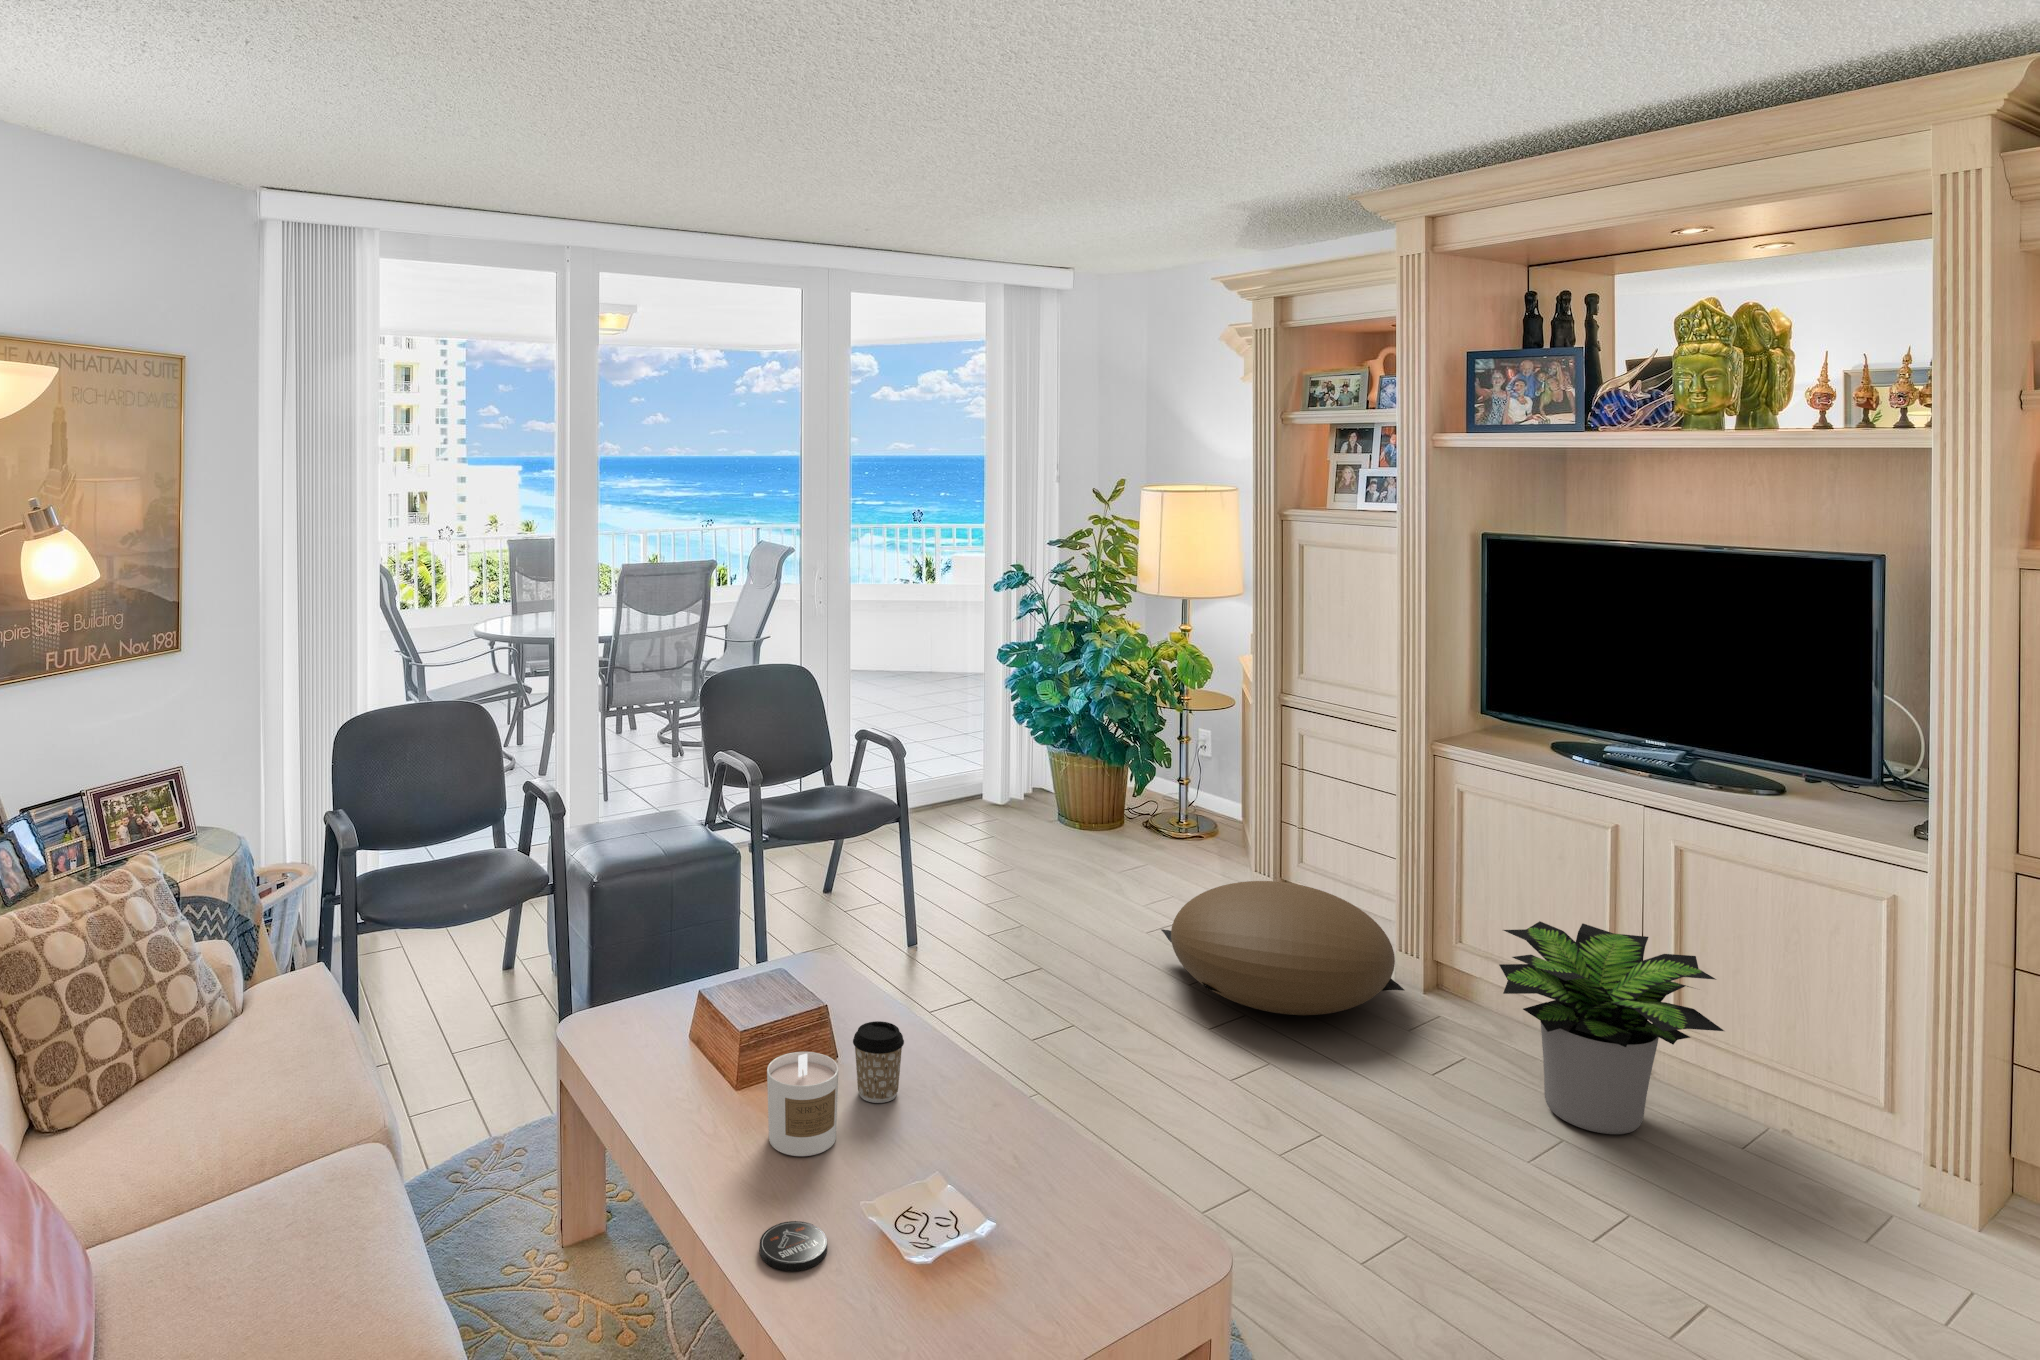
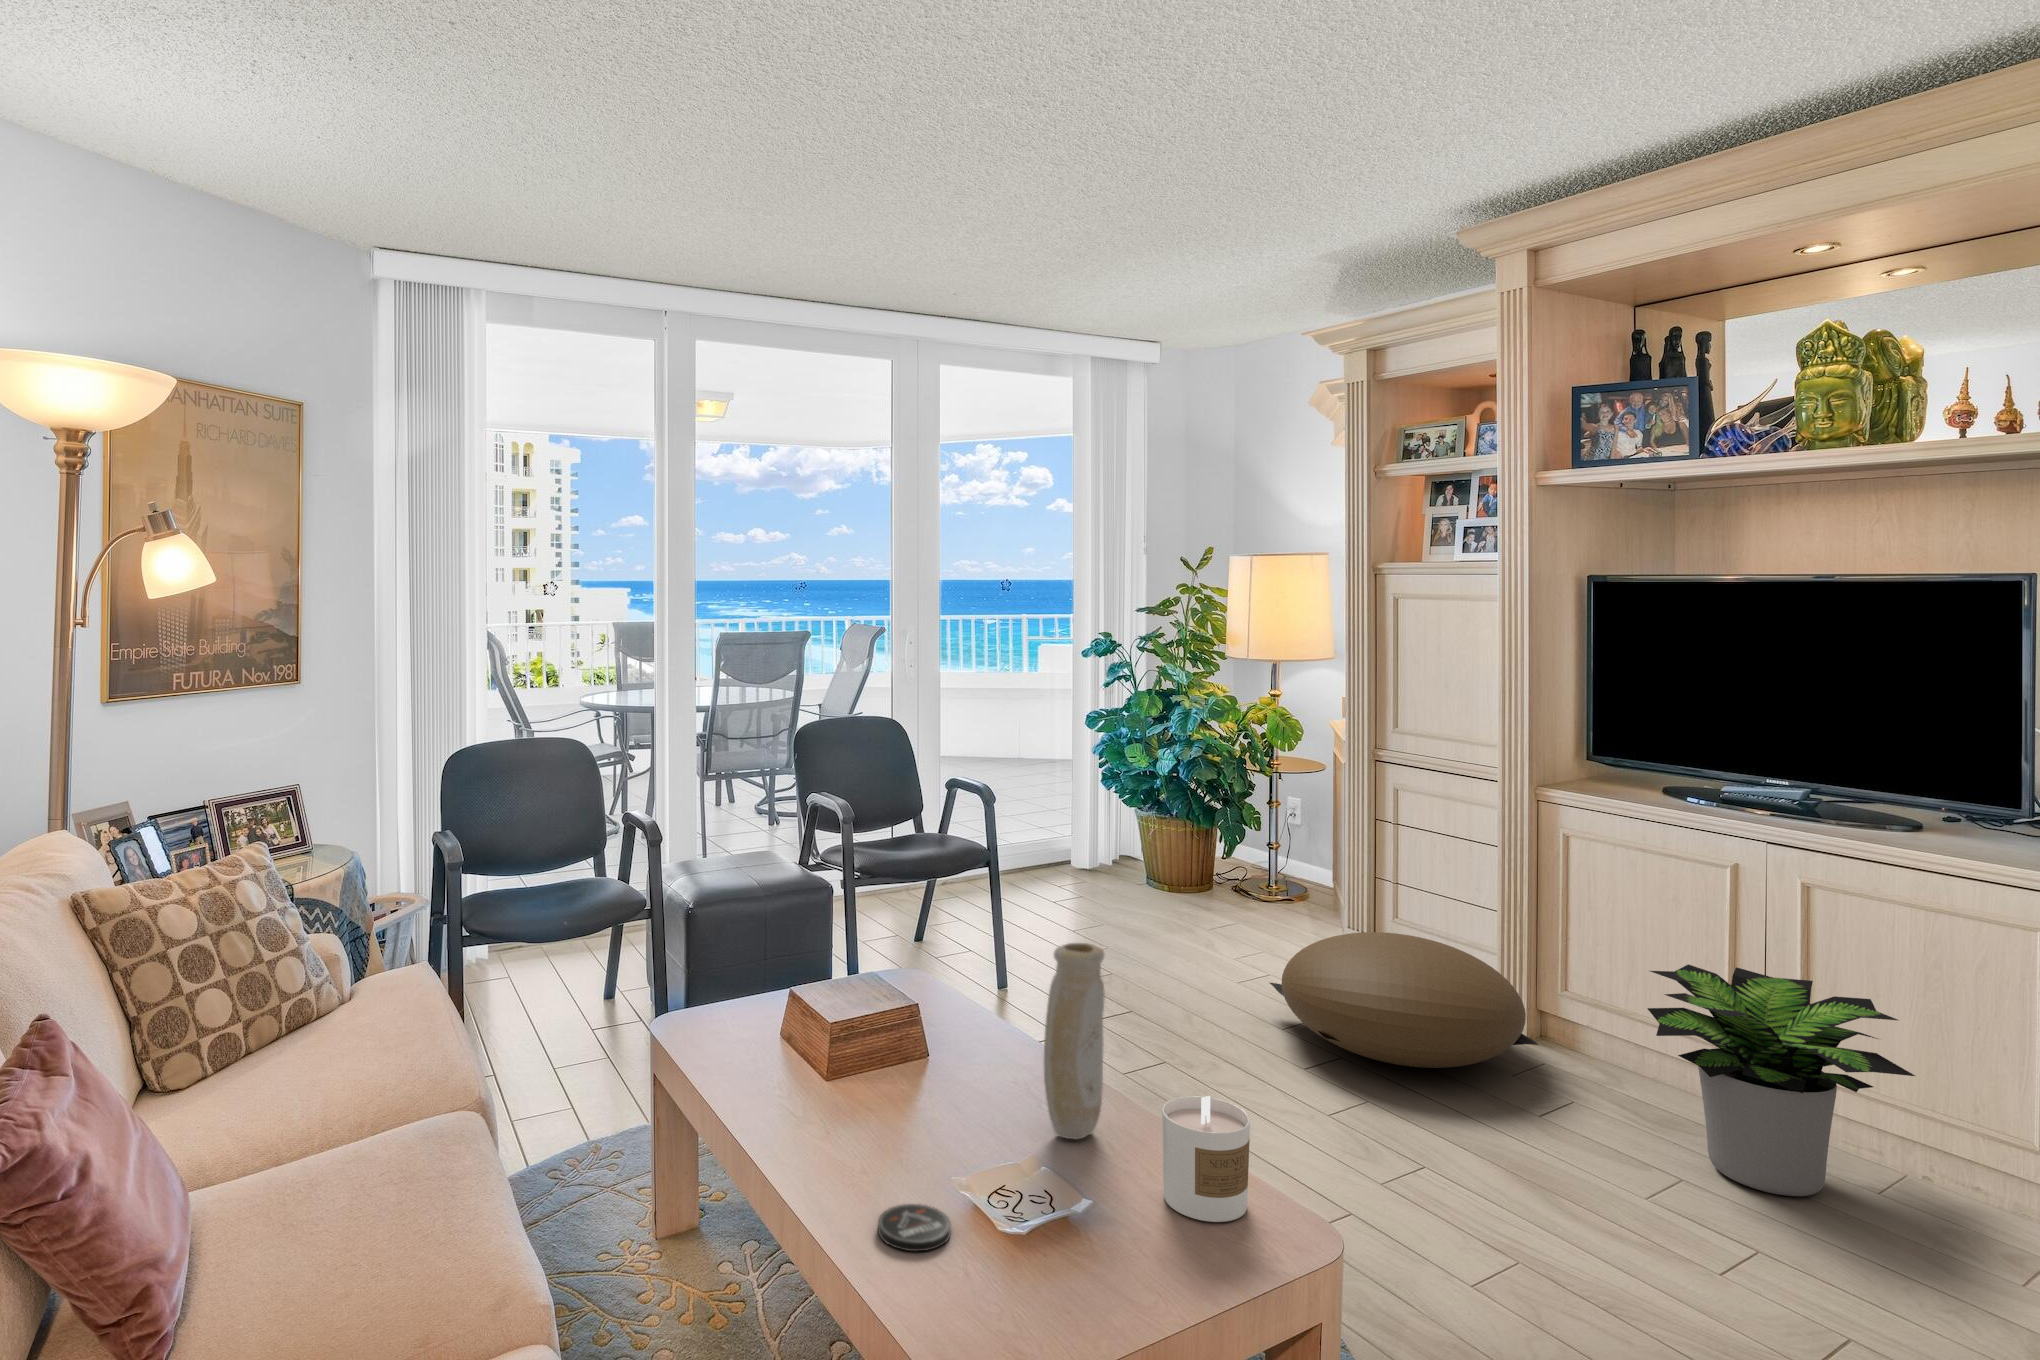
vase: none [921,961,979,1143] -> present [1044,943,1104,1139]
coffee cup: present [853,1021,904,1103] -> none [968,1016,1022,1102]
candle: present [767,1052,838,1156] -> present [1162,1096,1250,1222]

